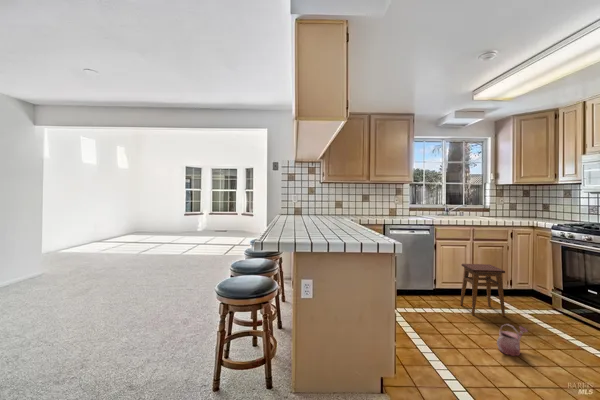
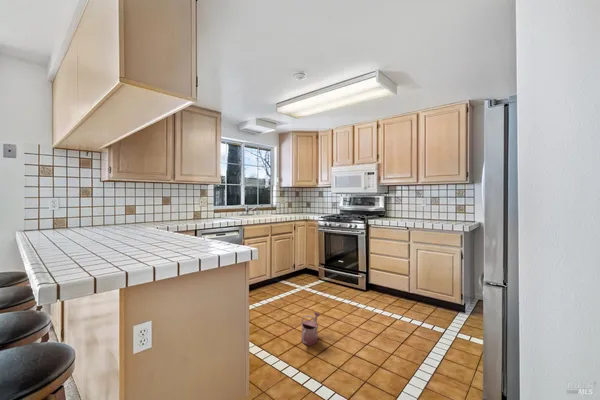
stool: present [460,264,505,316] -> none [261,254,296,304]

